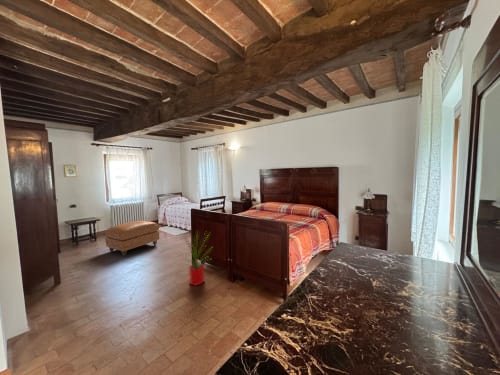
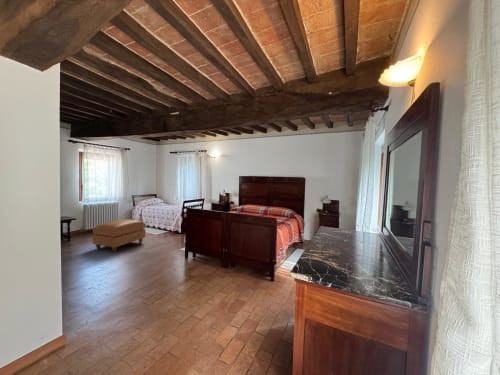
house plant: present [184,237,204,285] -> none [177,223,214,271]

